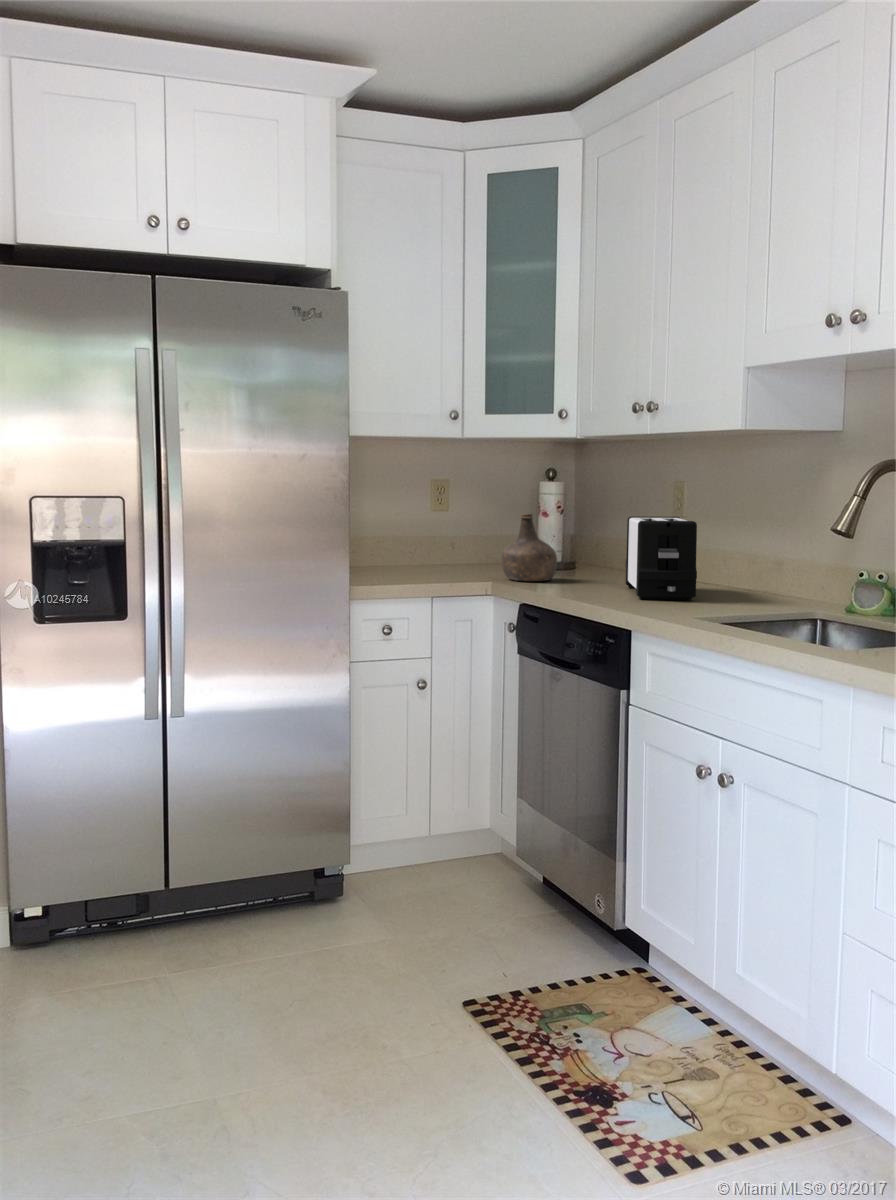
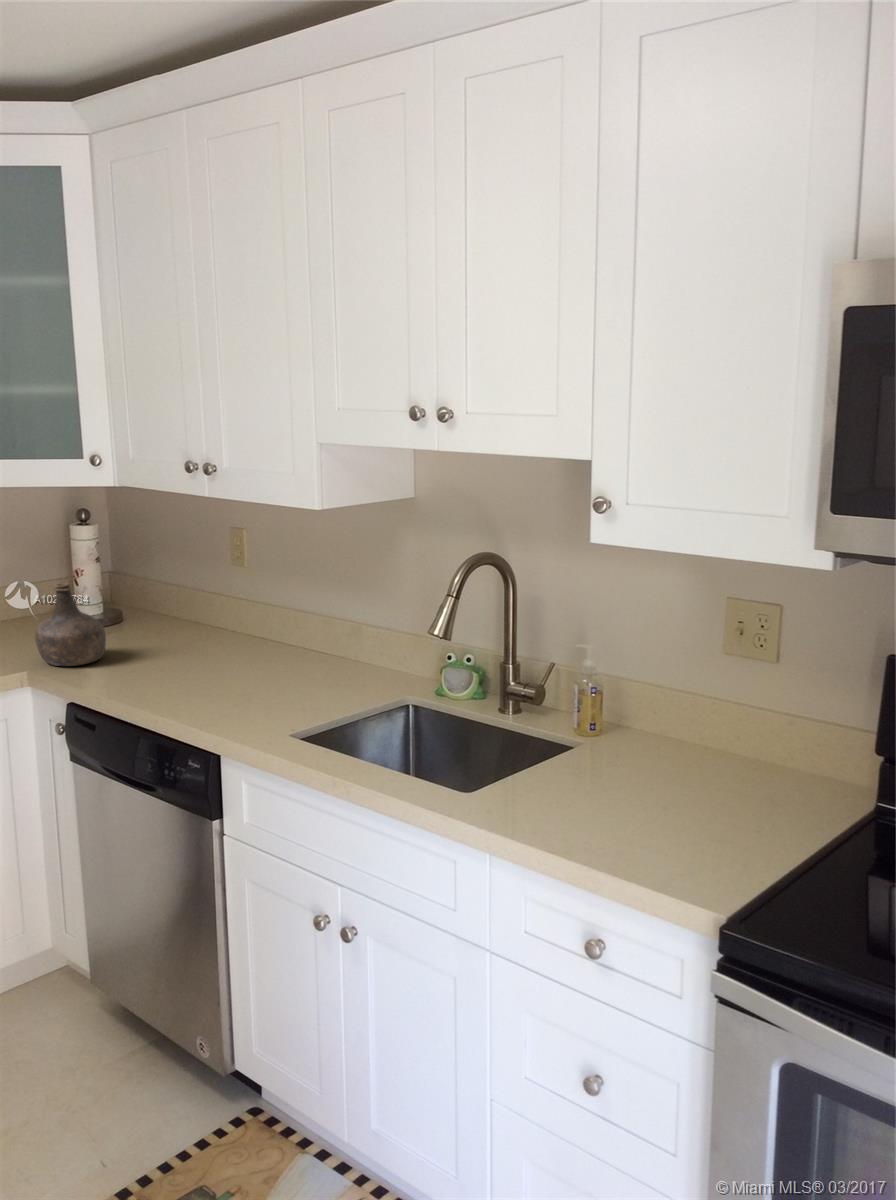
toaster: present [625,516,697,600] -> none [188,581,279,696]

